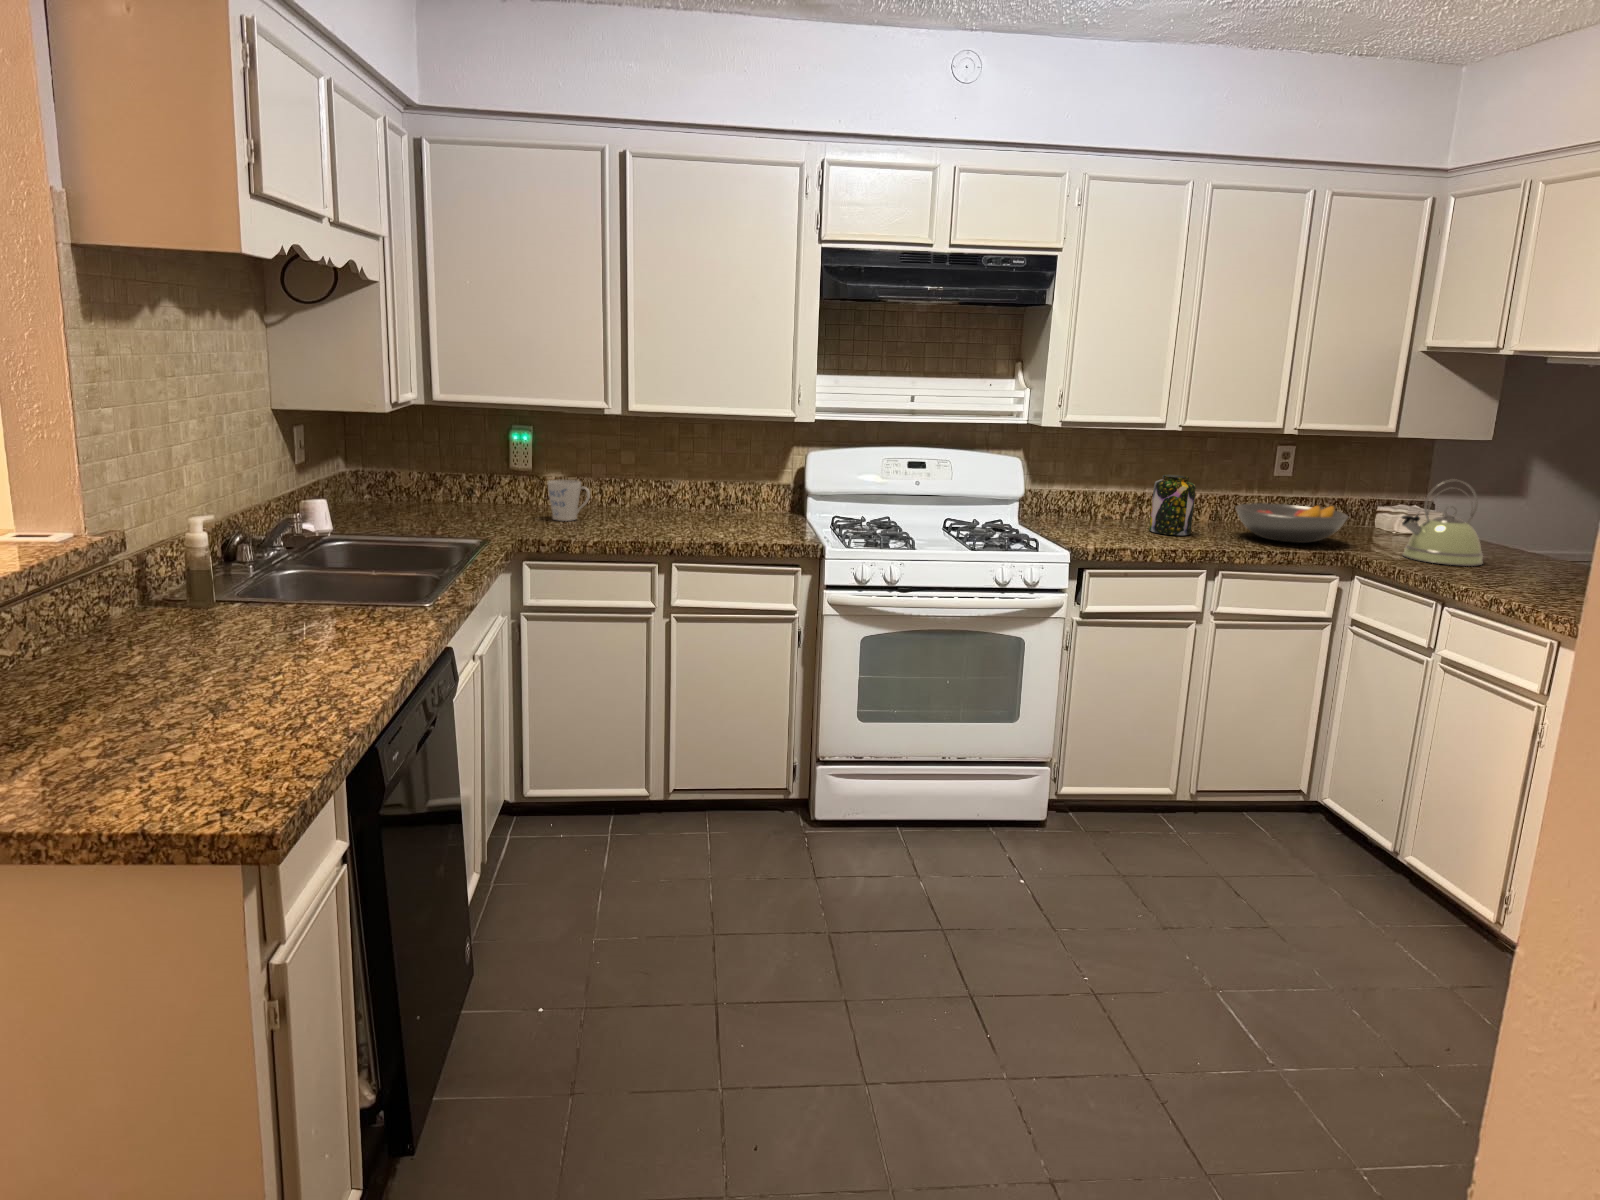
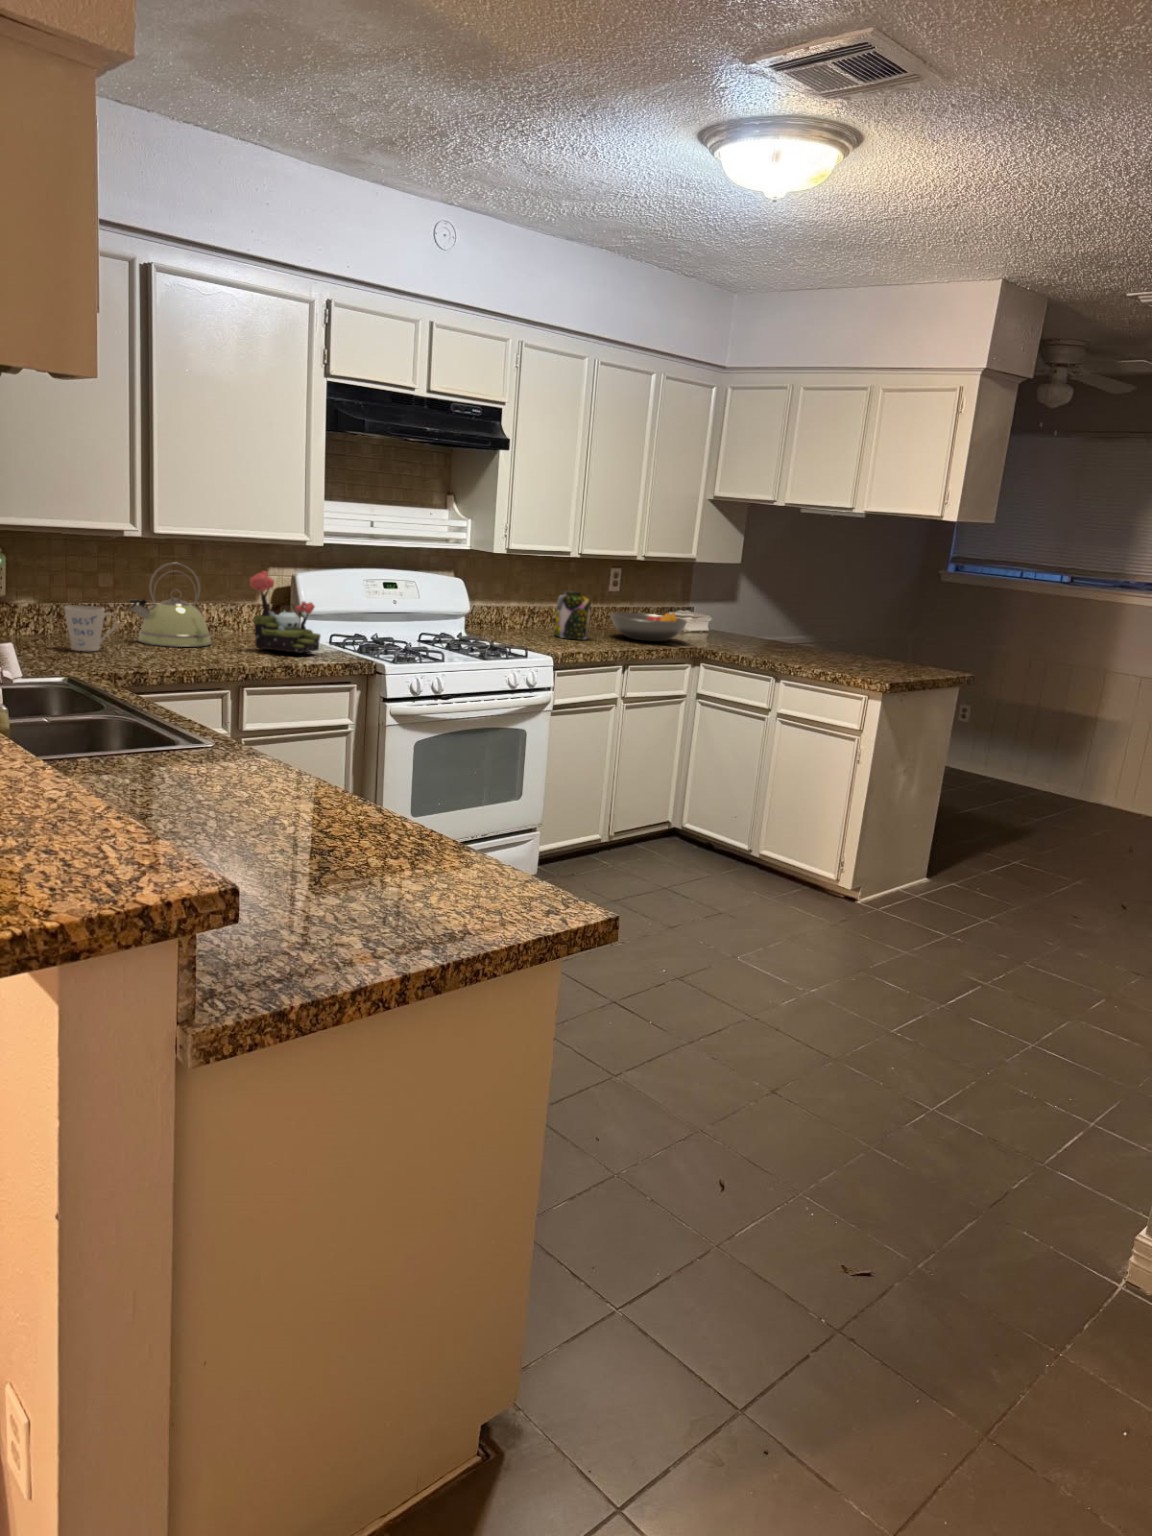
plant: none [717,449,782,532] -> present [250,571,320,653]
kettle: present [1402,479,1483,566] -> present [129,562,211,647]

